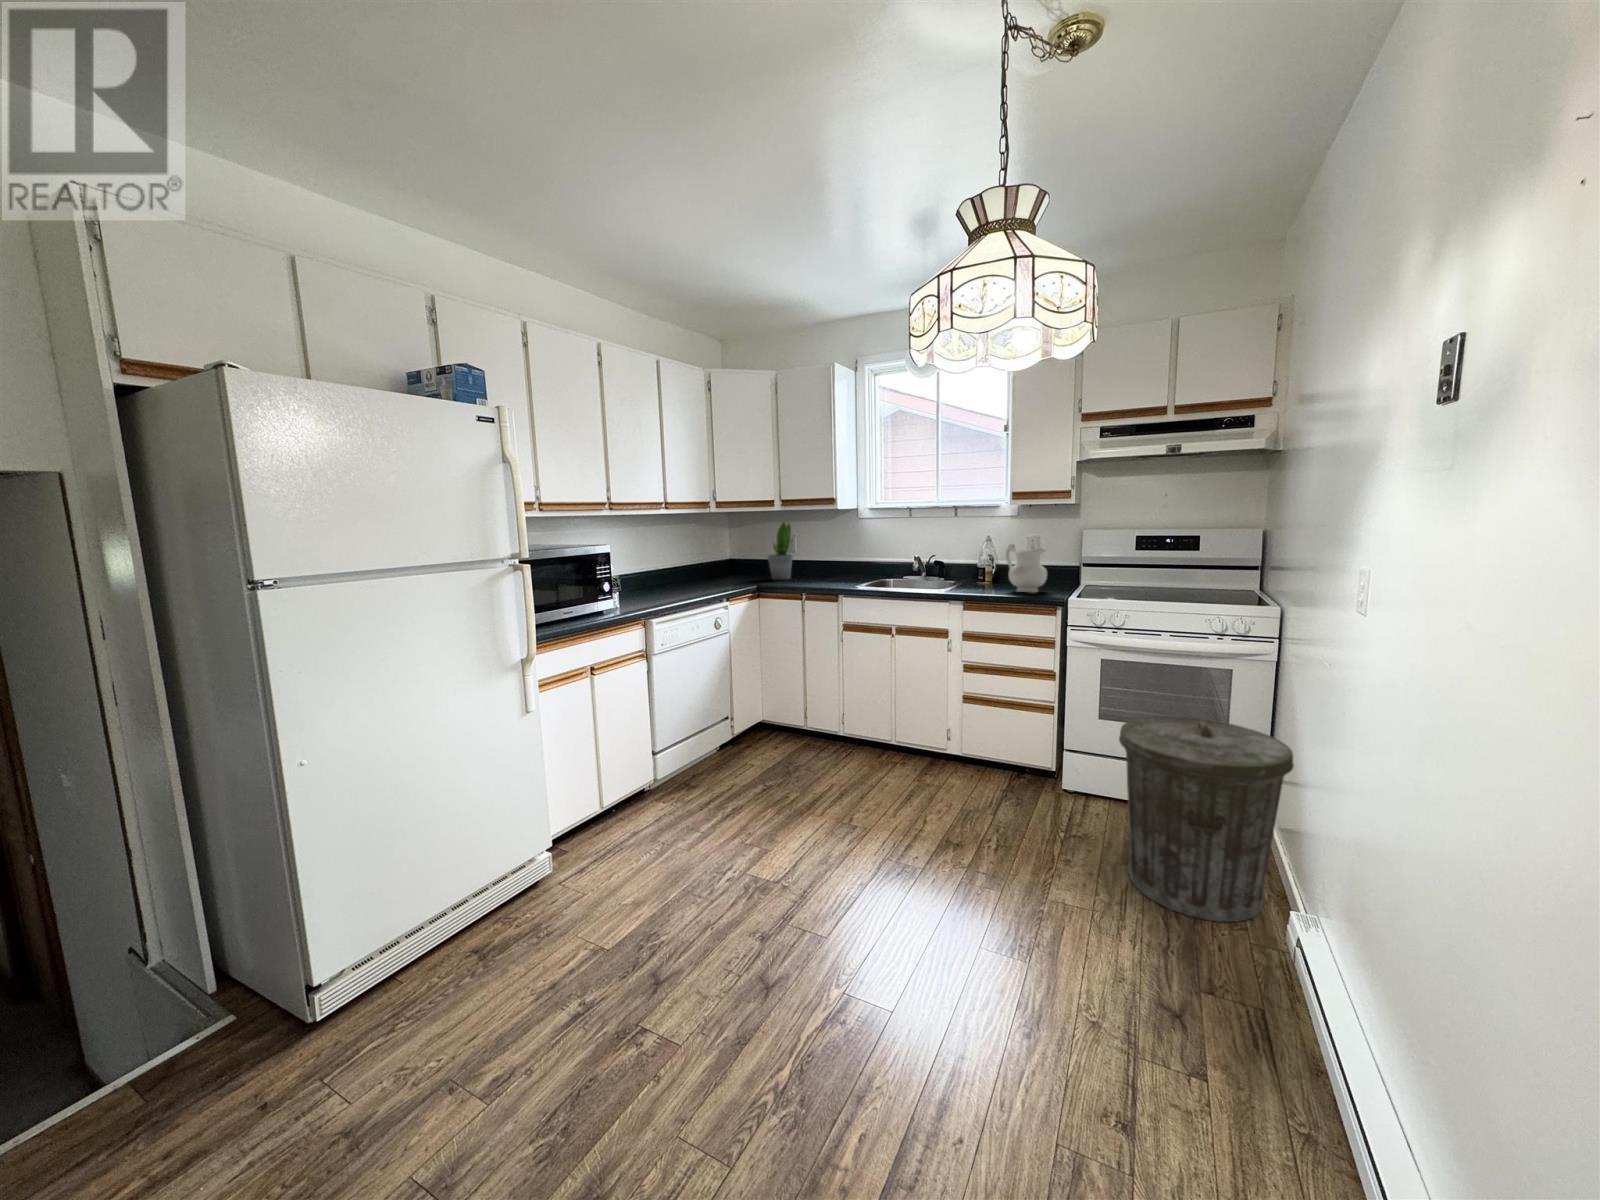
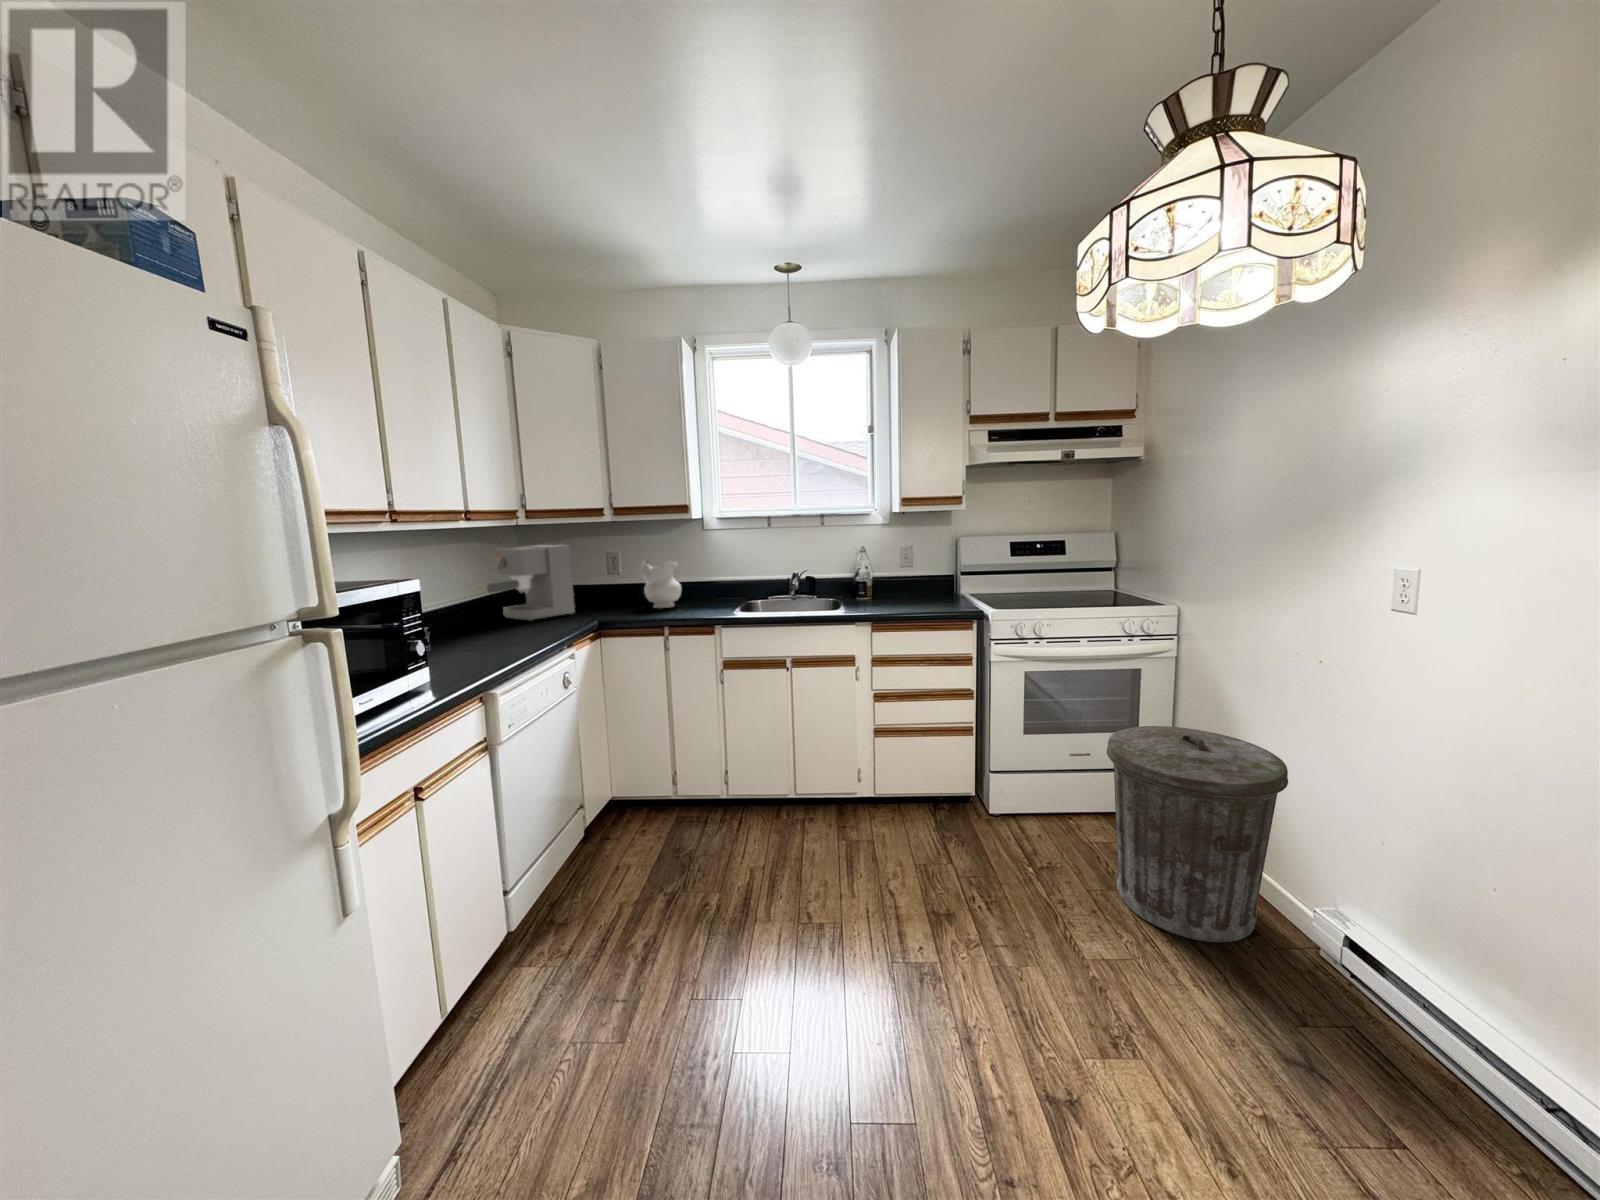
potted plant: present [768,522,793,580] -> none [594,532,628,607]
coffee maker: none [686,530,747,585] -> present [487,545,575,621]
ceramic pitcher: present [1005,544,1047,593] -> present [641,560,681,608]

